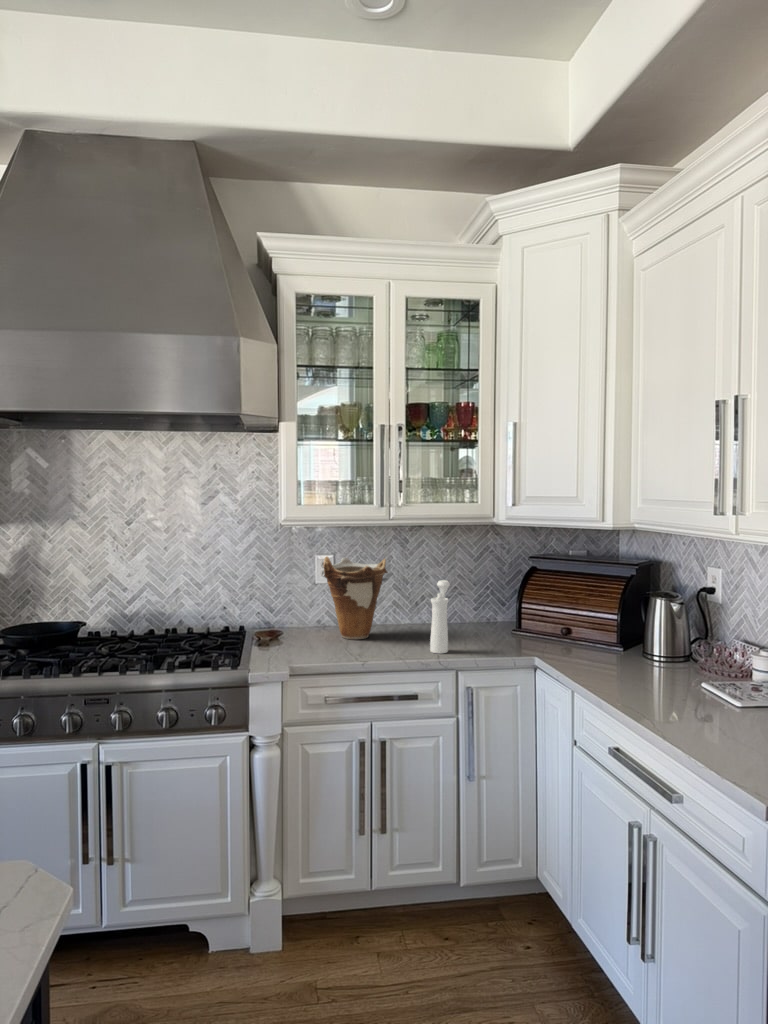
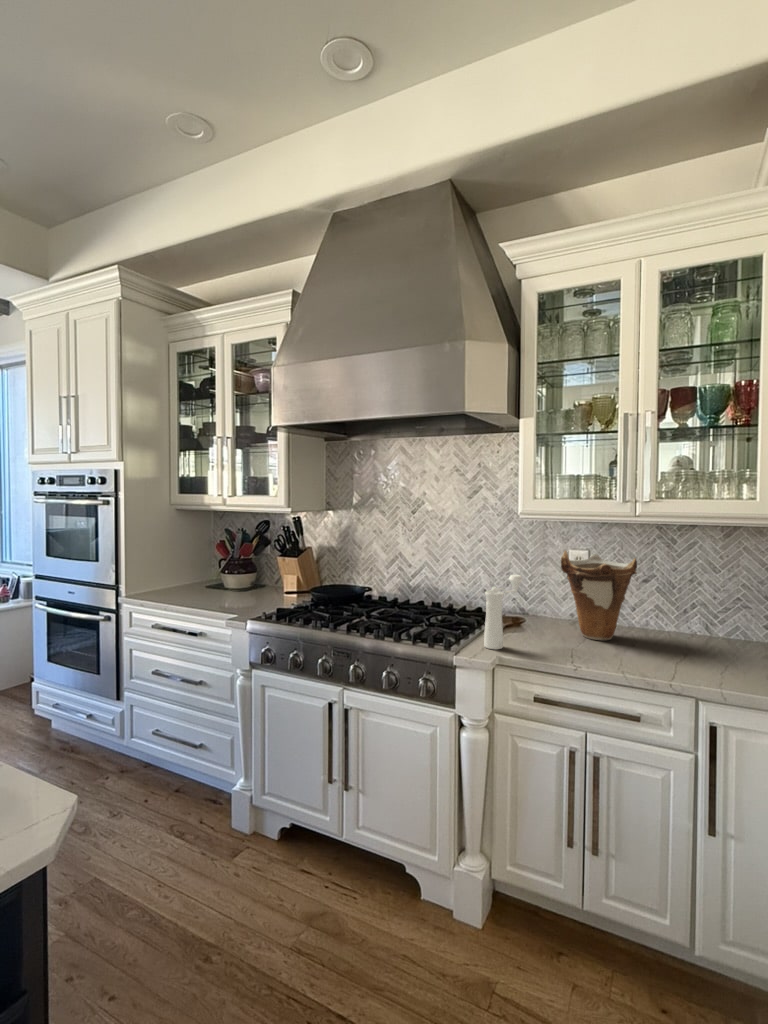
pepper mill: present [430,580,450,654] -> present [484,575,522,649]

